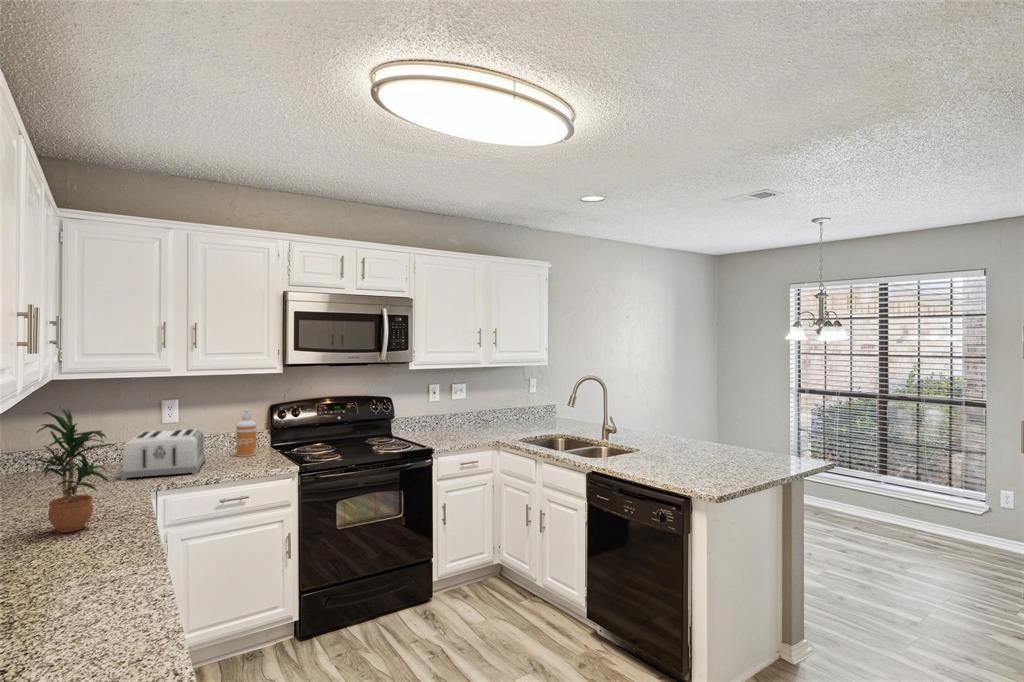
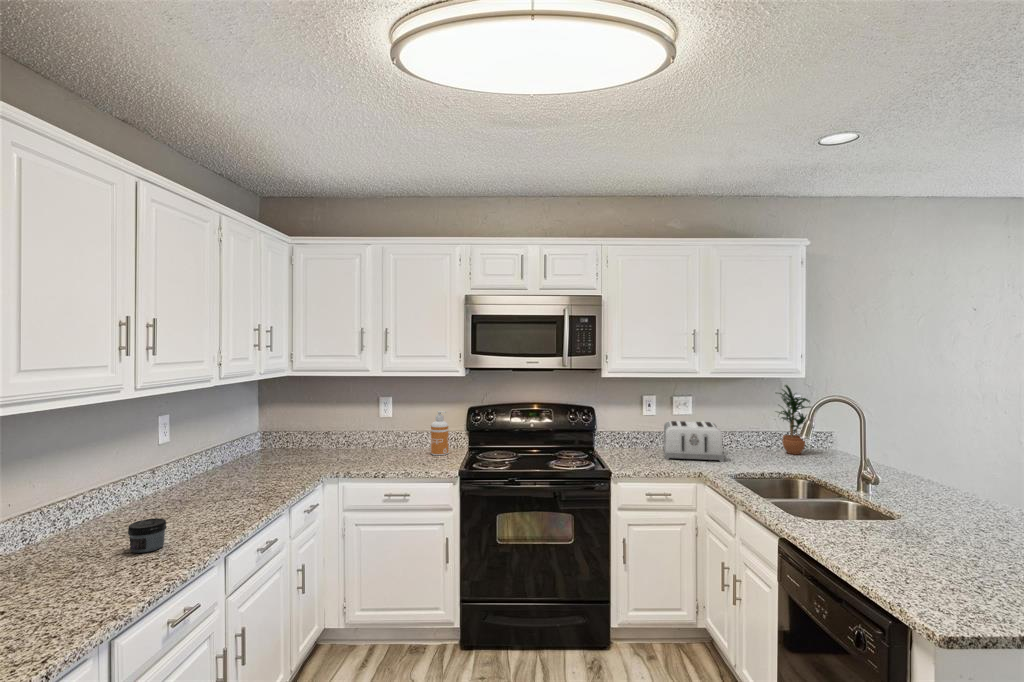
potted plant: present [31,409,115,533] -> present [779,385,813,454]
toaster: present [121,429,205,480] -> present [663,421,724,462]
jar: none [56,541,104,583] -> present [128,518,167,553]

